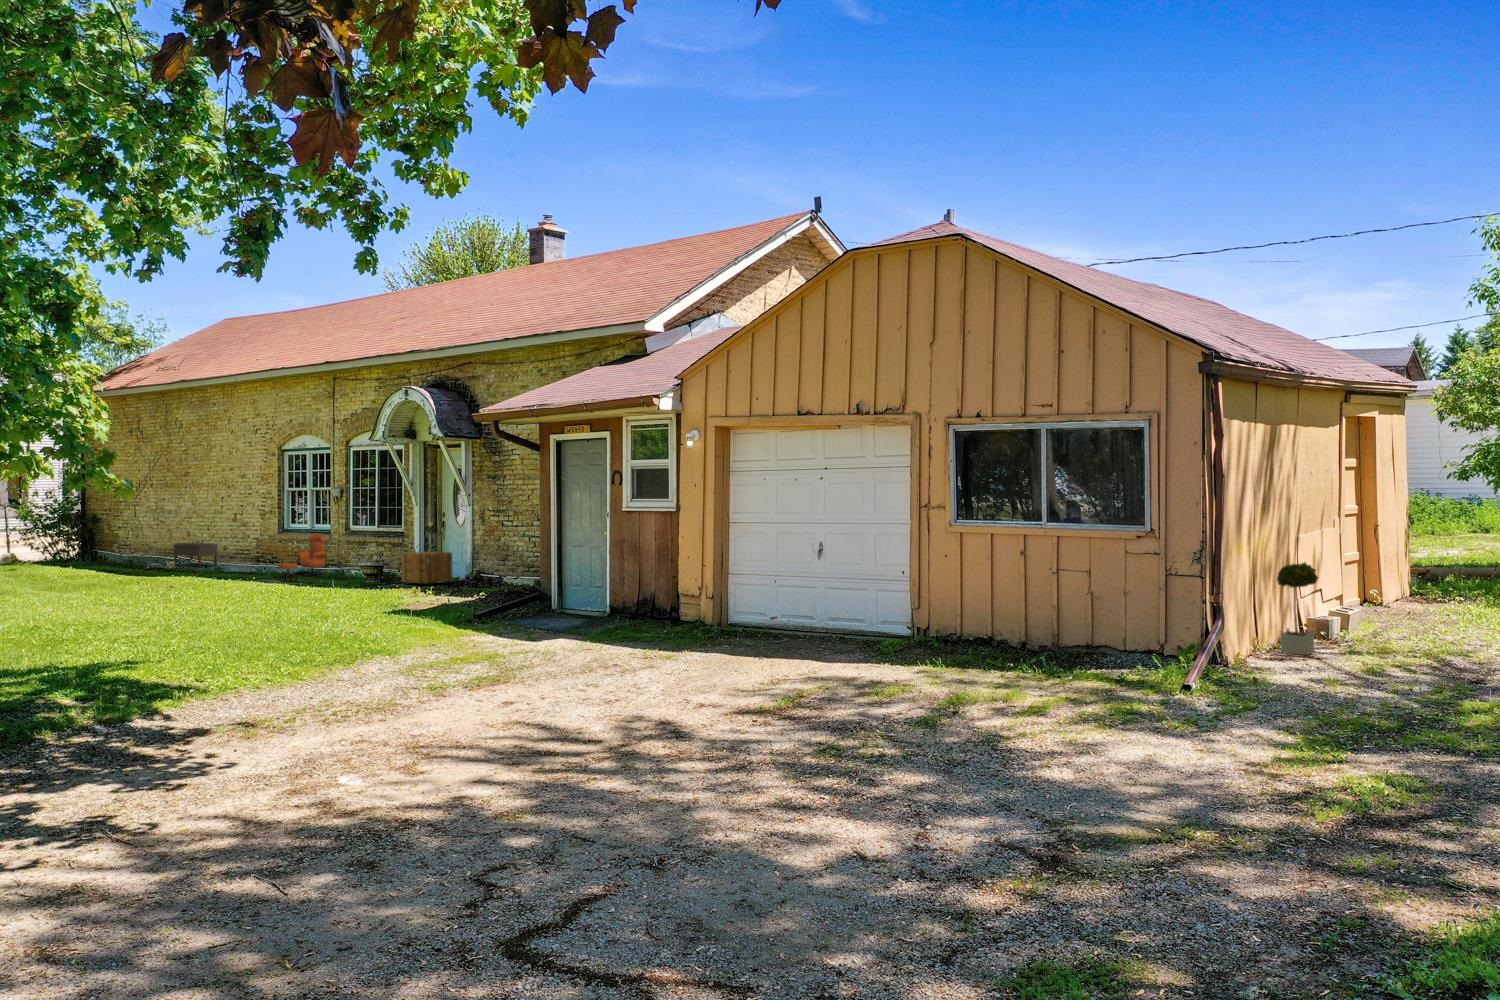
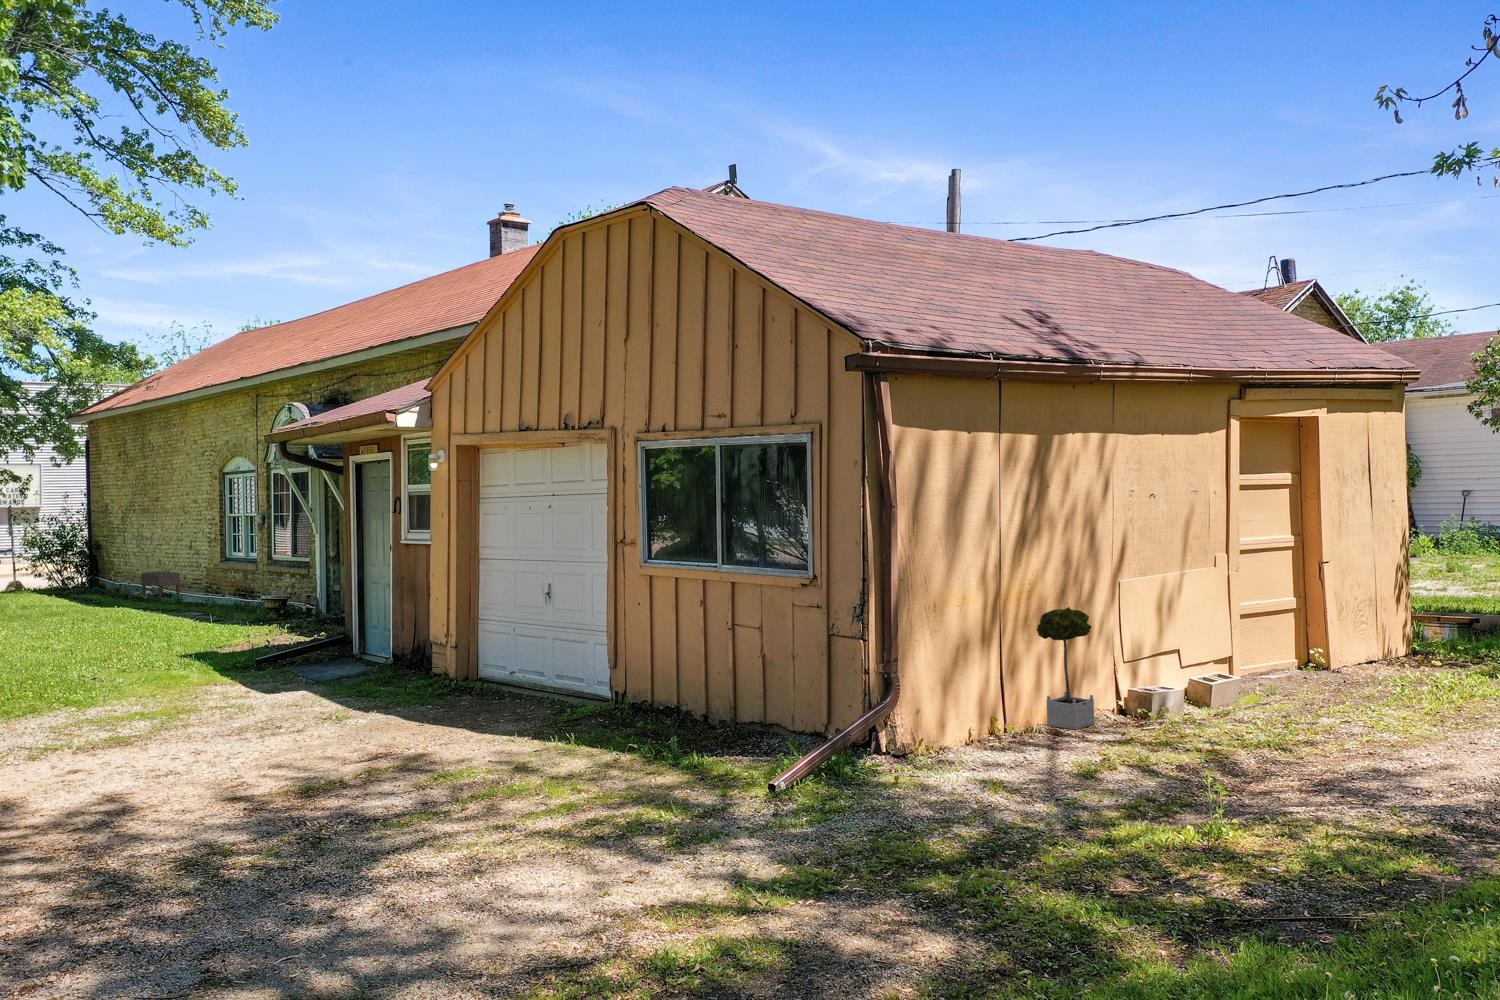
lounge chair: present [278,534,326,577] -> none [196,563,253,611]
cardboard box: present [401,552,453,584] -> none [294,583,347,620]

